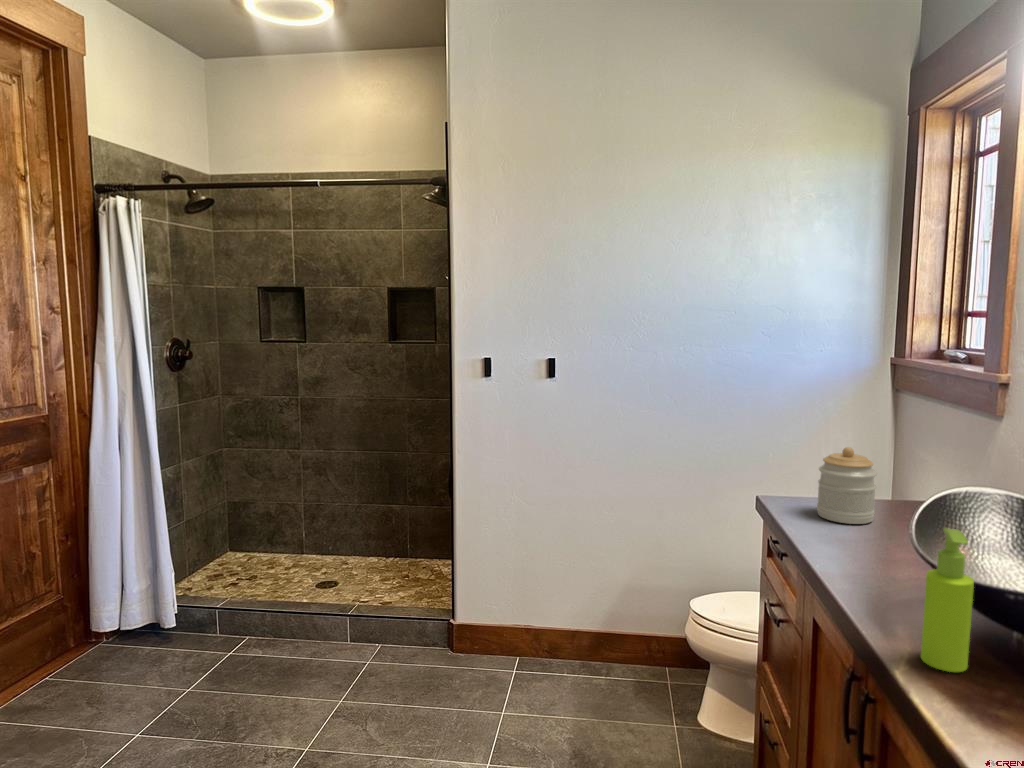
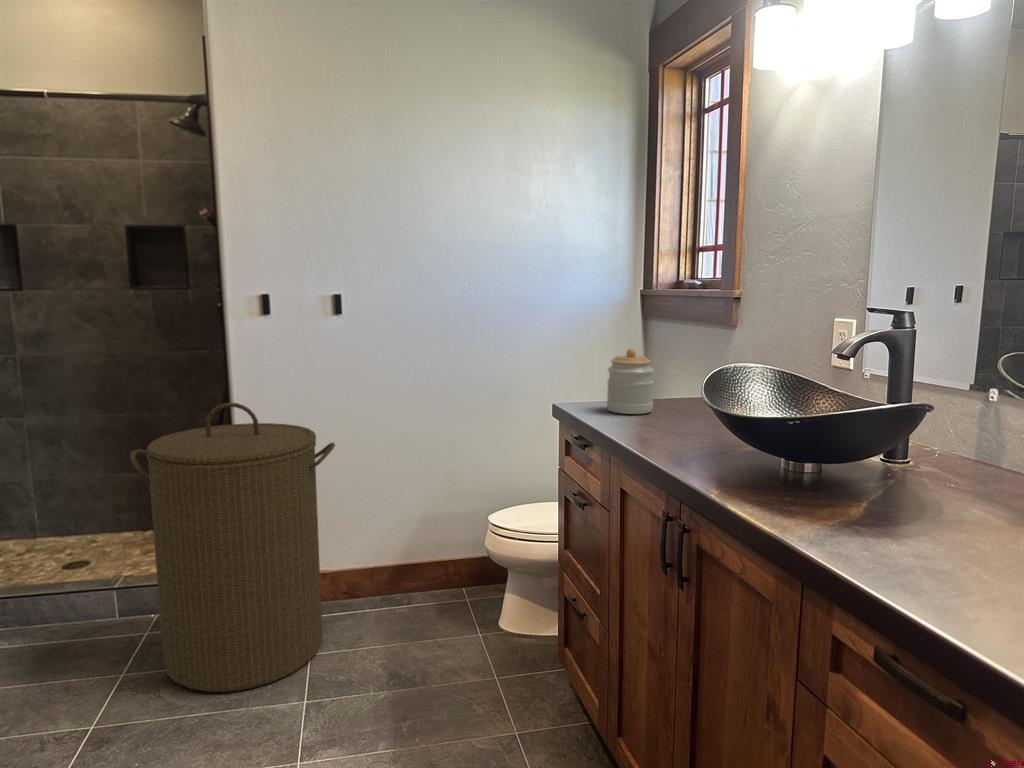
laundry hamper: none [362,463,538,736] -> present [130,403,335,692]
soap dispenser: present [921,528,974,672] -> none [724,375,763,491]

